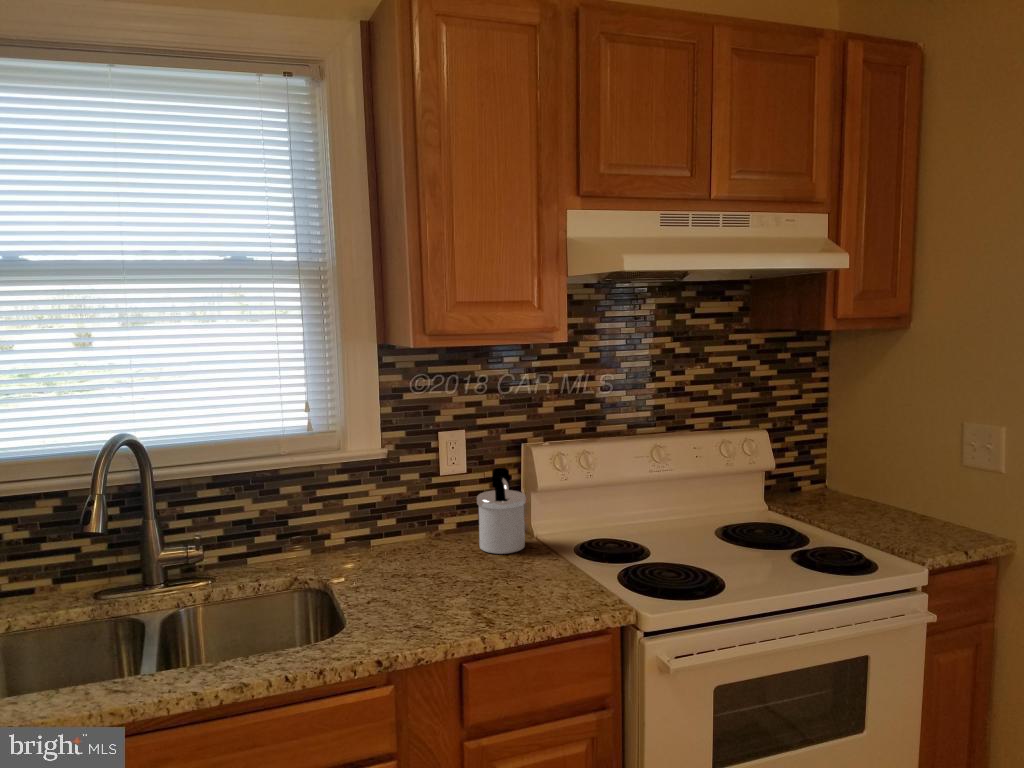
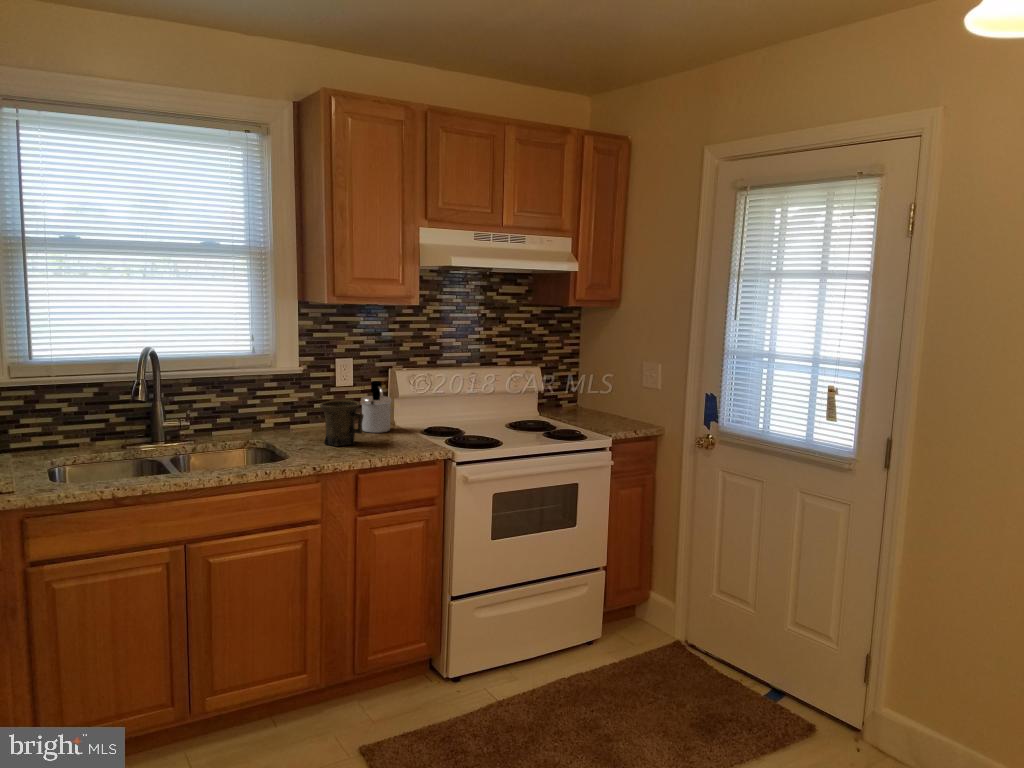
mug: none [402,508,473,591] -> present [320,400,363,446]

